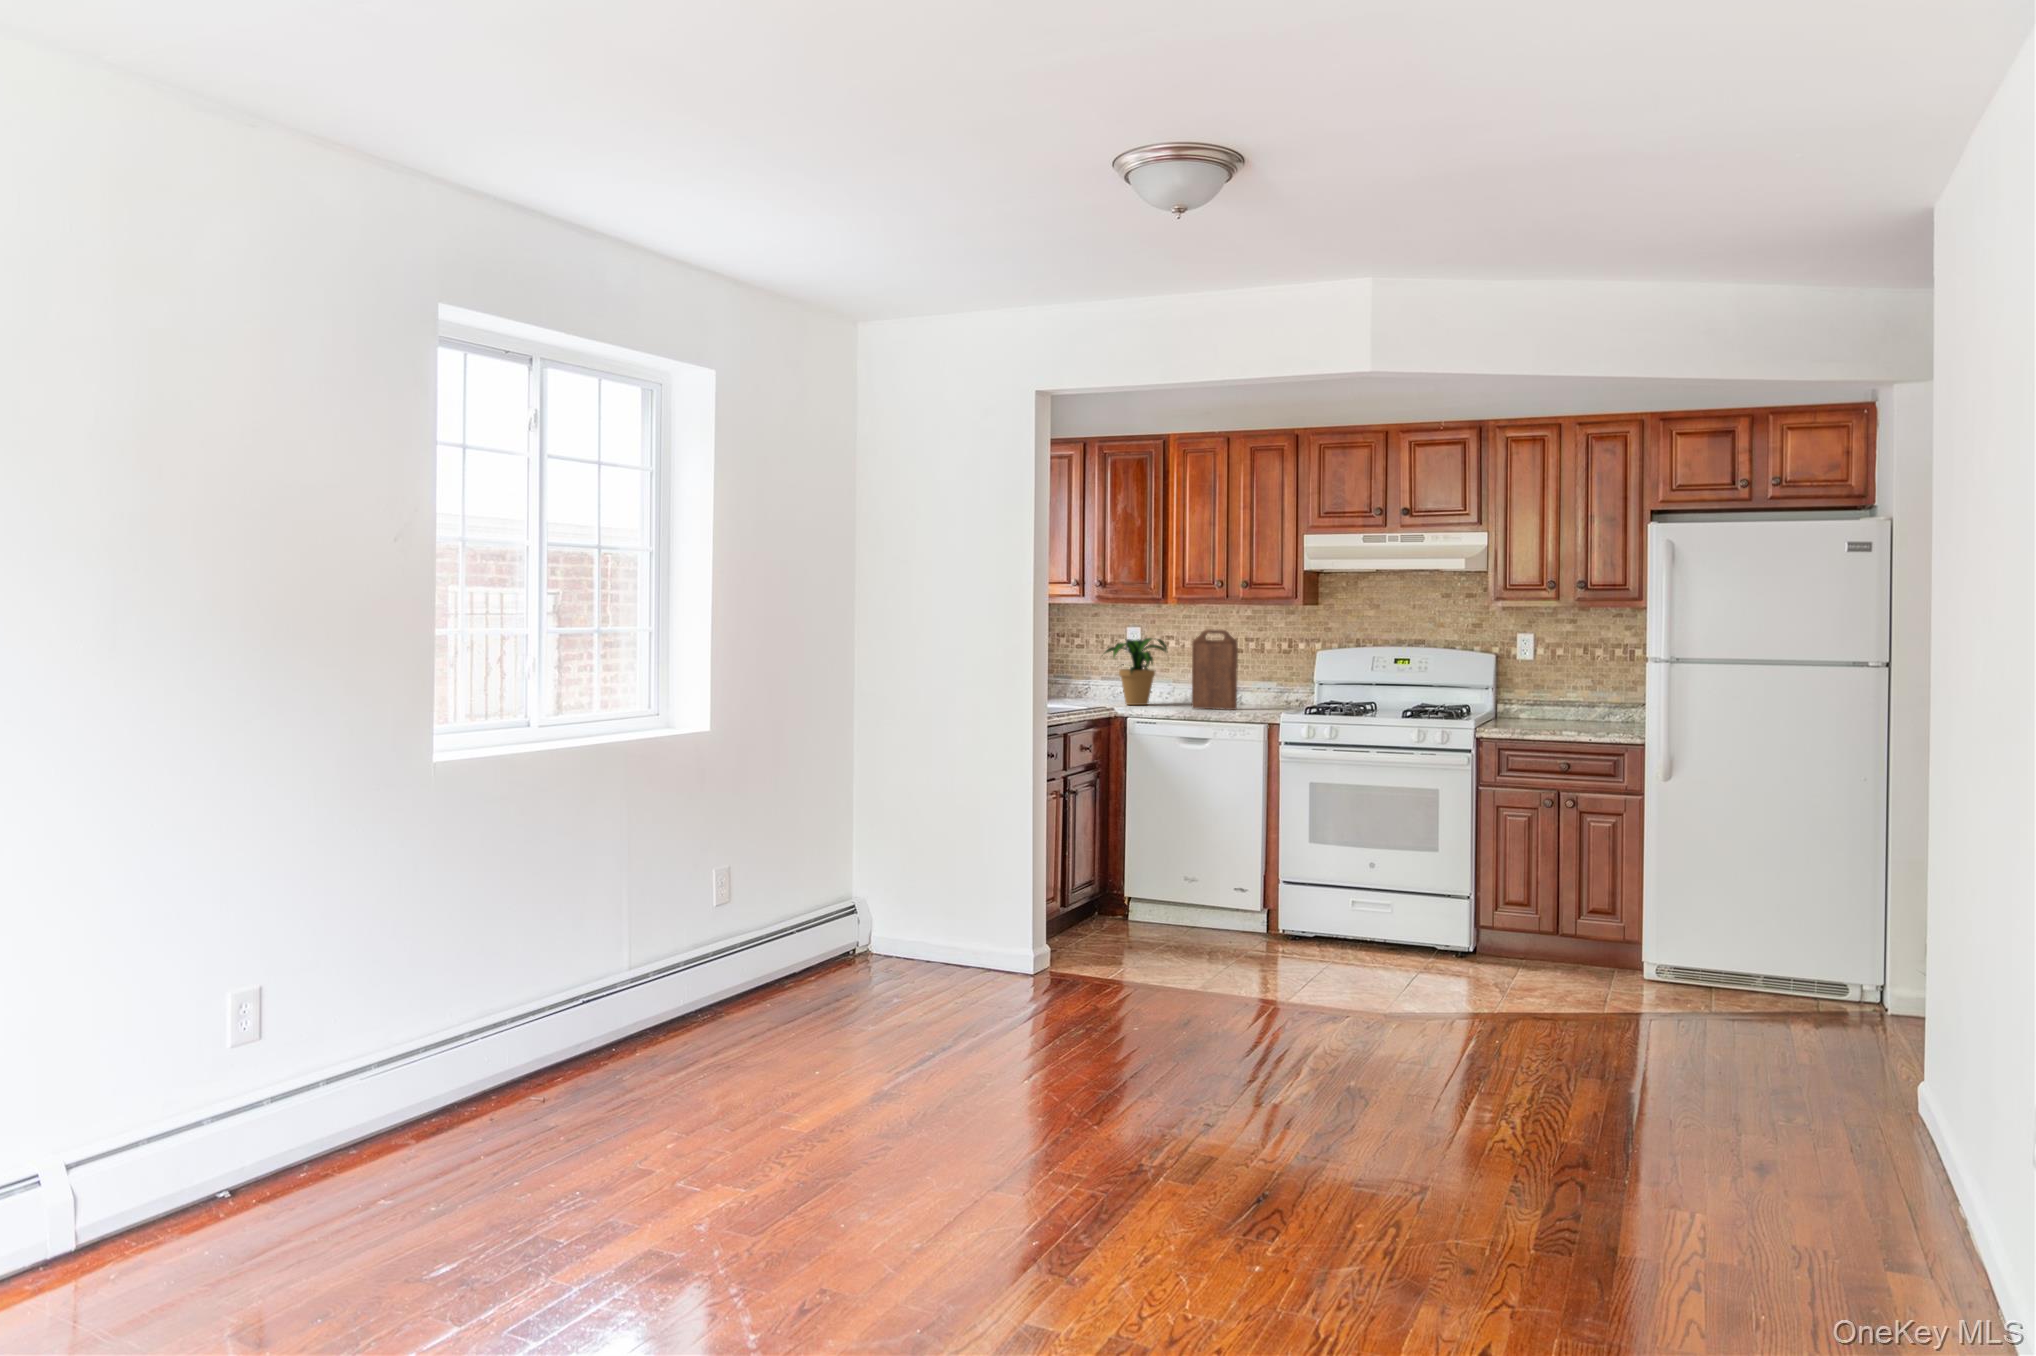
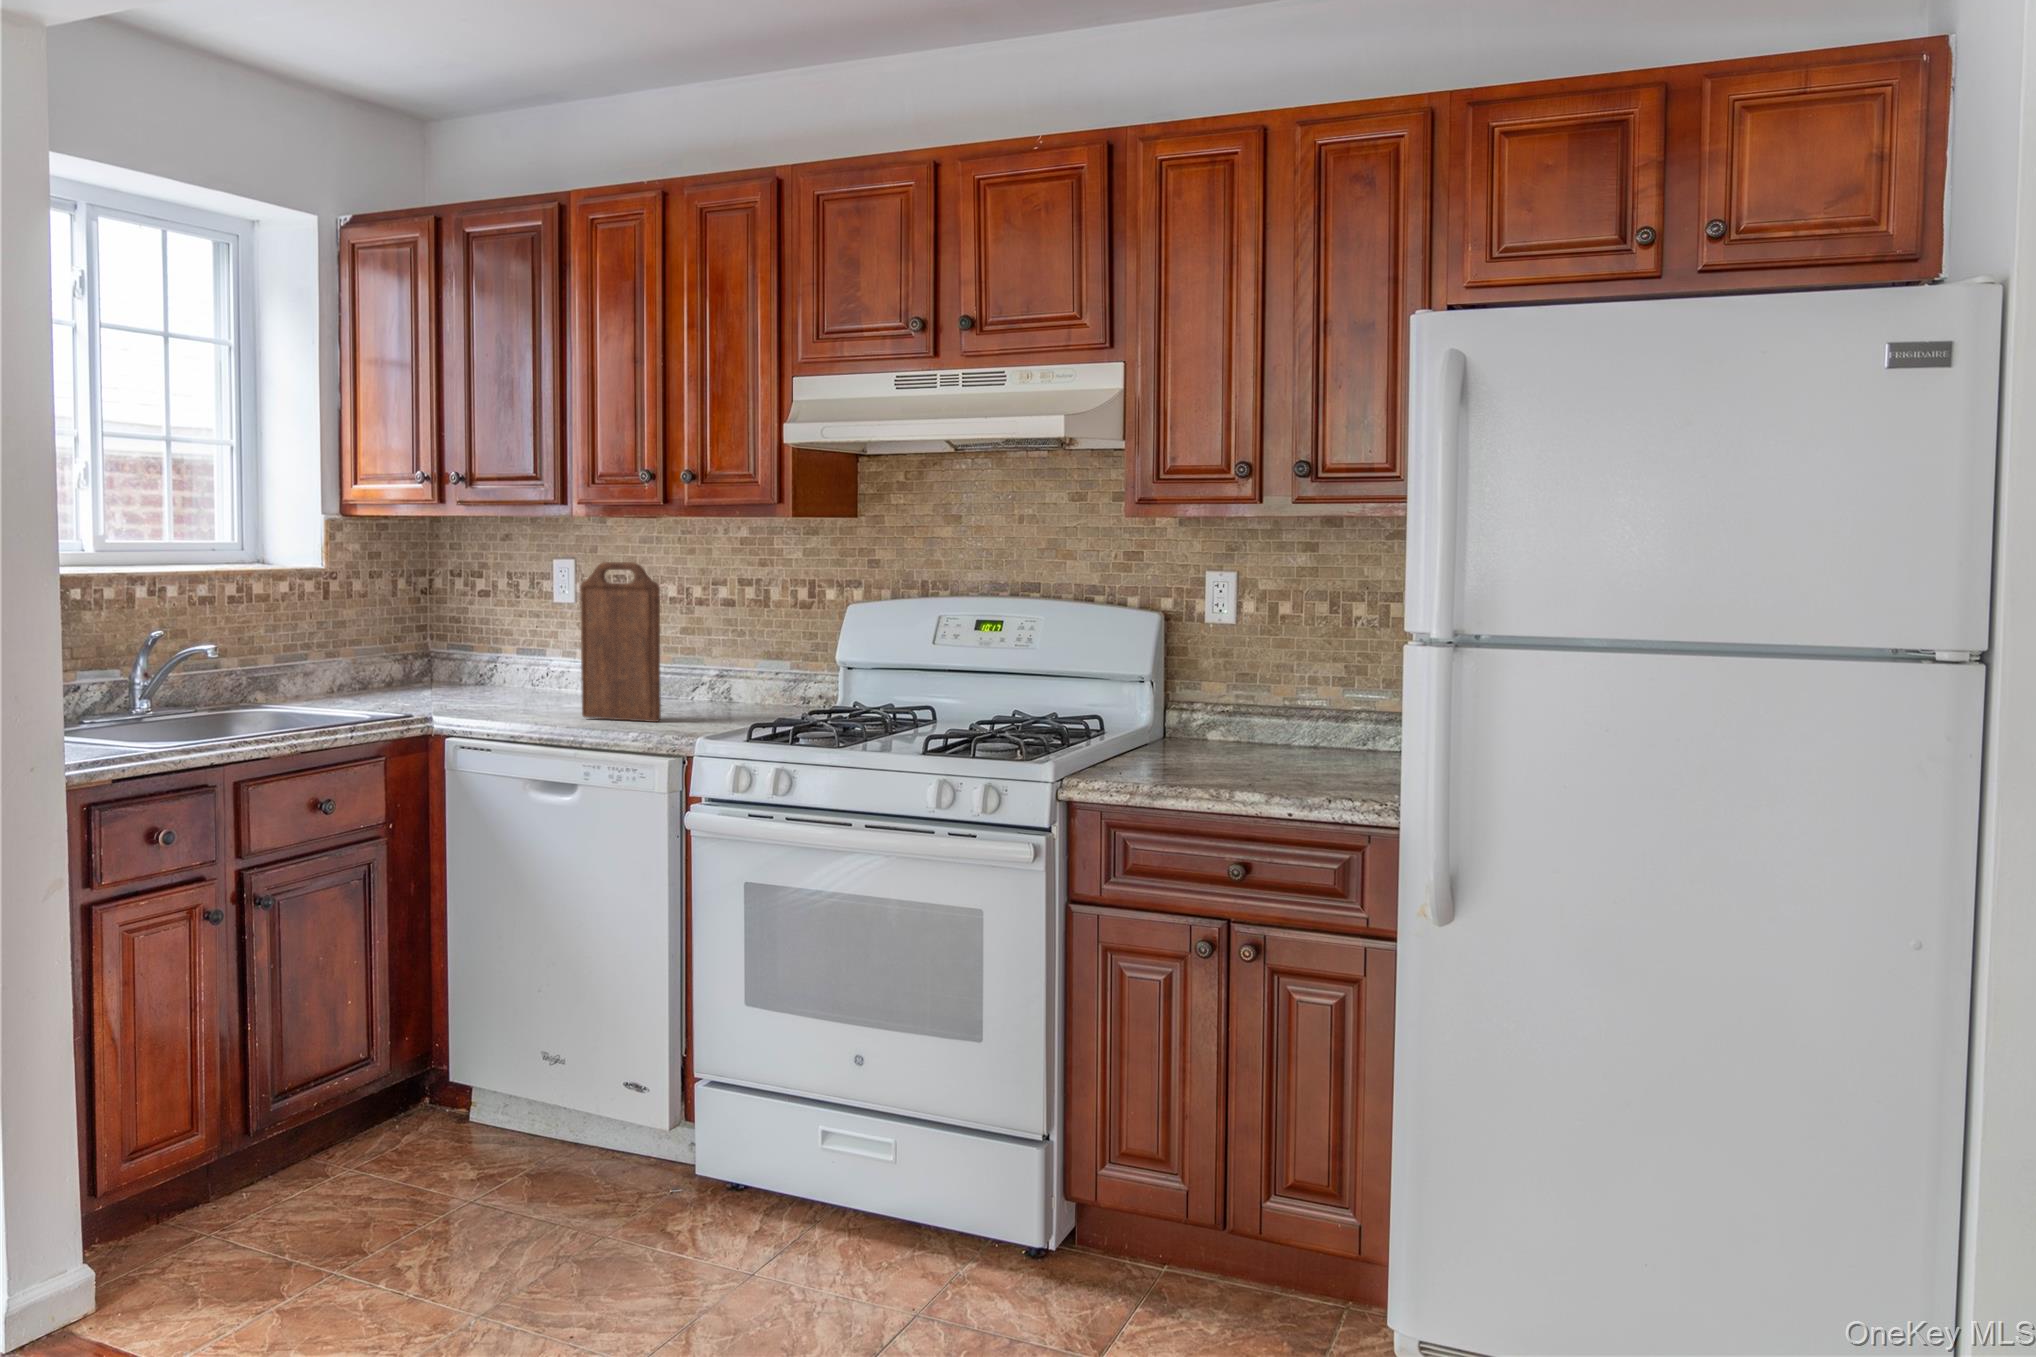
potted plant: present [1105,638,1167,705] -> none [456,577,593,706]

